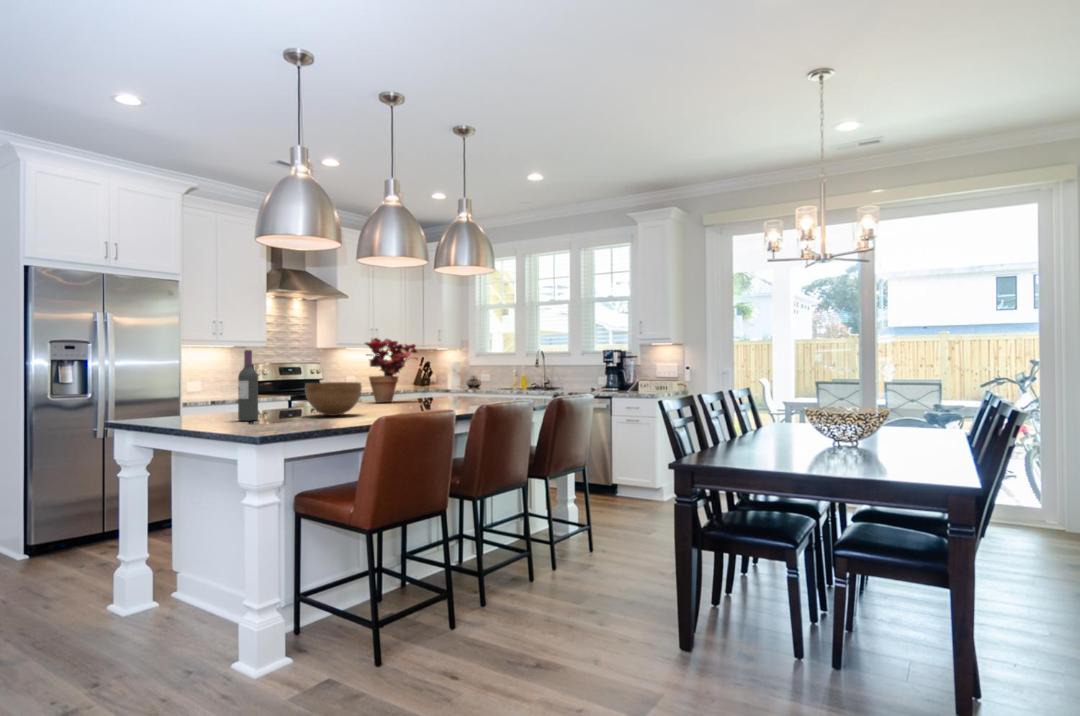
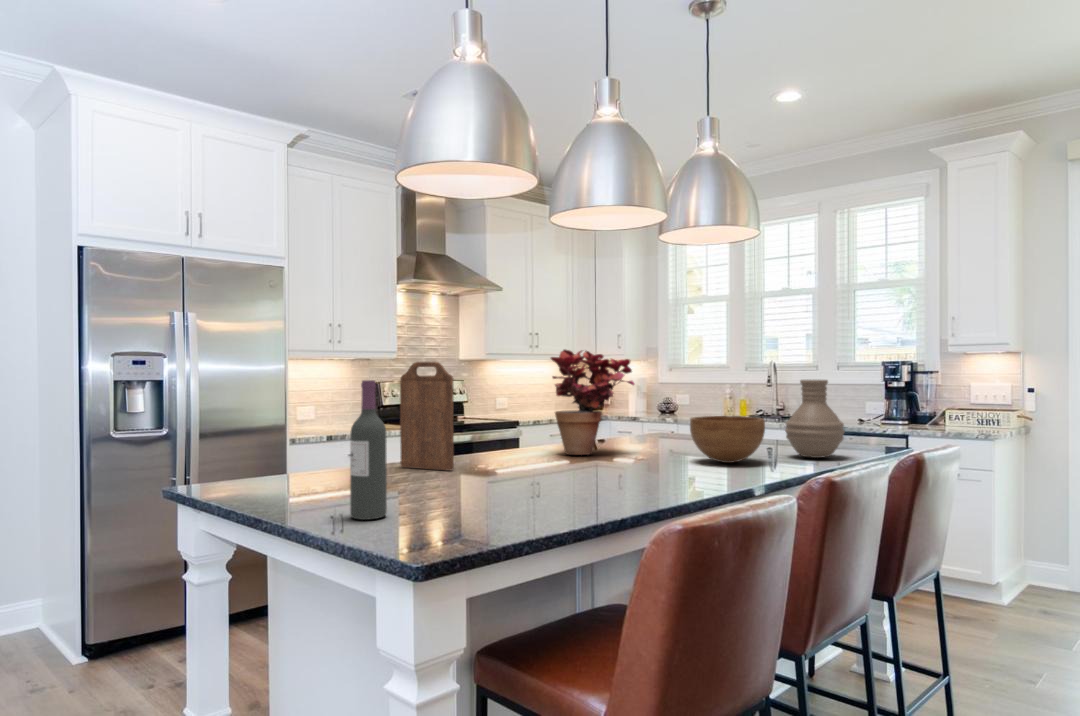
cutting board: none [267,344,301,408] -> present [400,362,454,470]
vase: none [505,356,538,401] -> present [785,380,844,458]
bowl: present [305,382,362,416] -> present [690,416,765,463]

